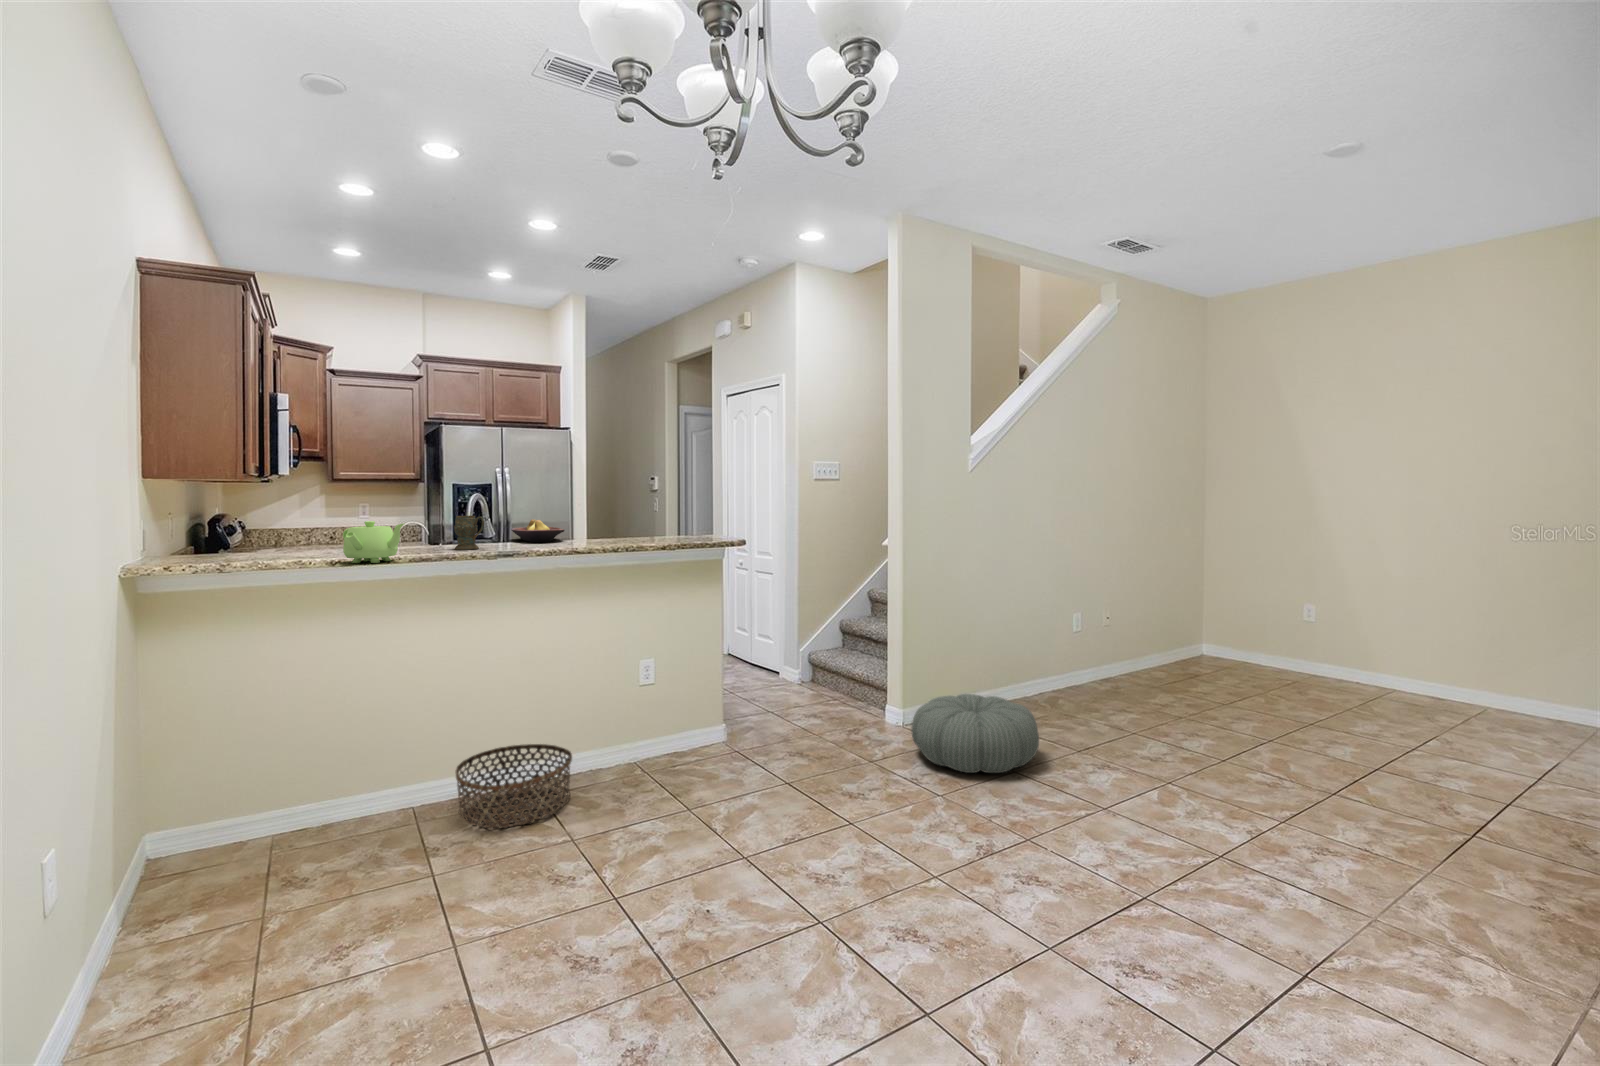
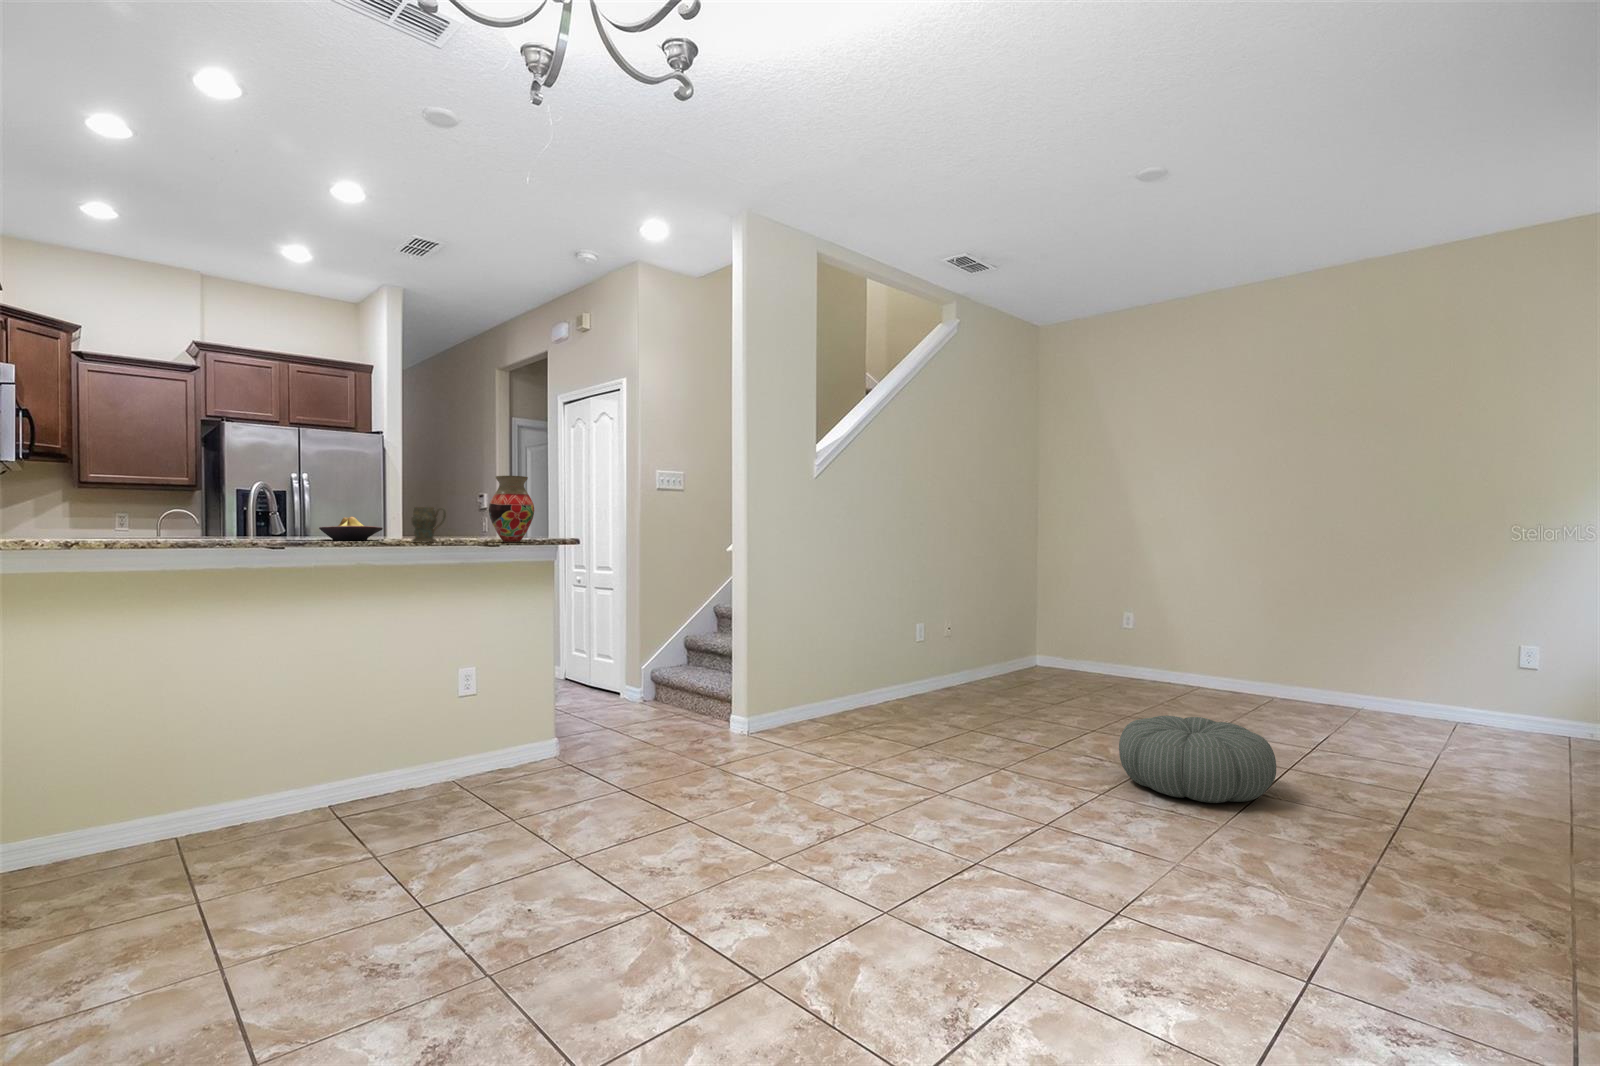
vase: none [656,482,698,544] -> present [489,476,534,542]
mug: present [454,516,484,550] -> present [412,507,446,542]
teapot: present [343,521,405,563] -> none [98,498,182,545]
pouf: present [911,694,1039,773] -> present [1119,716,1276,803]
basket: present [456,744,572,828] -> none [232,759,380,851]

